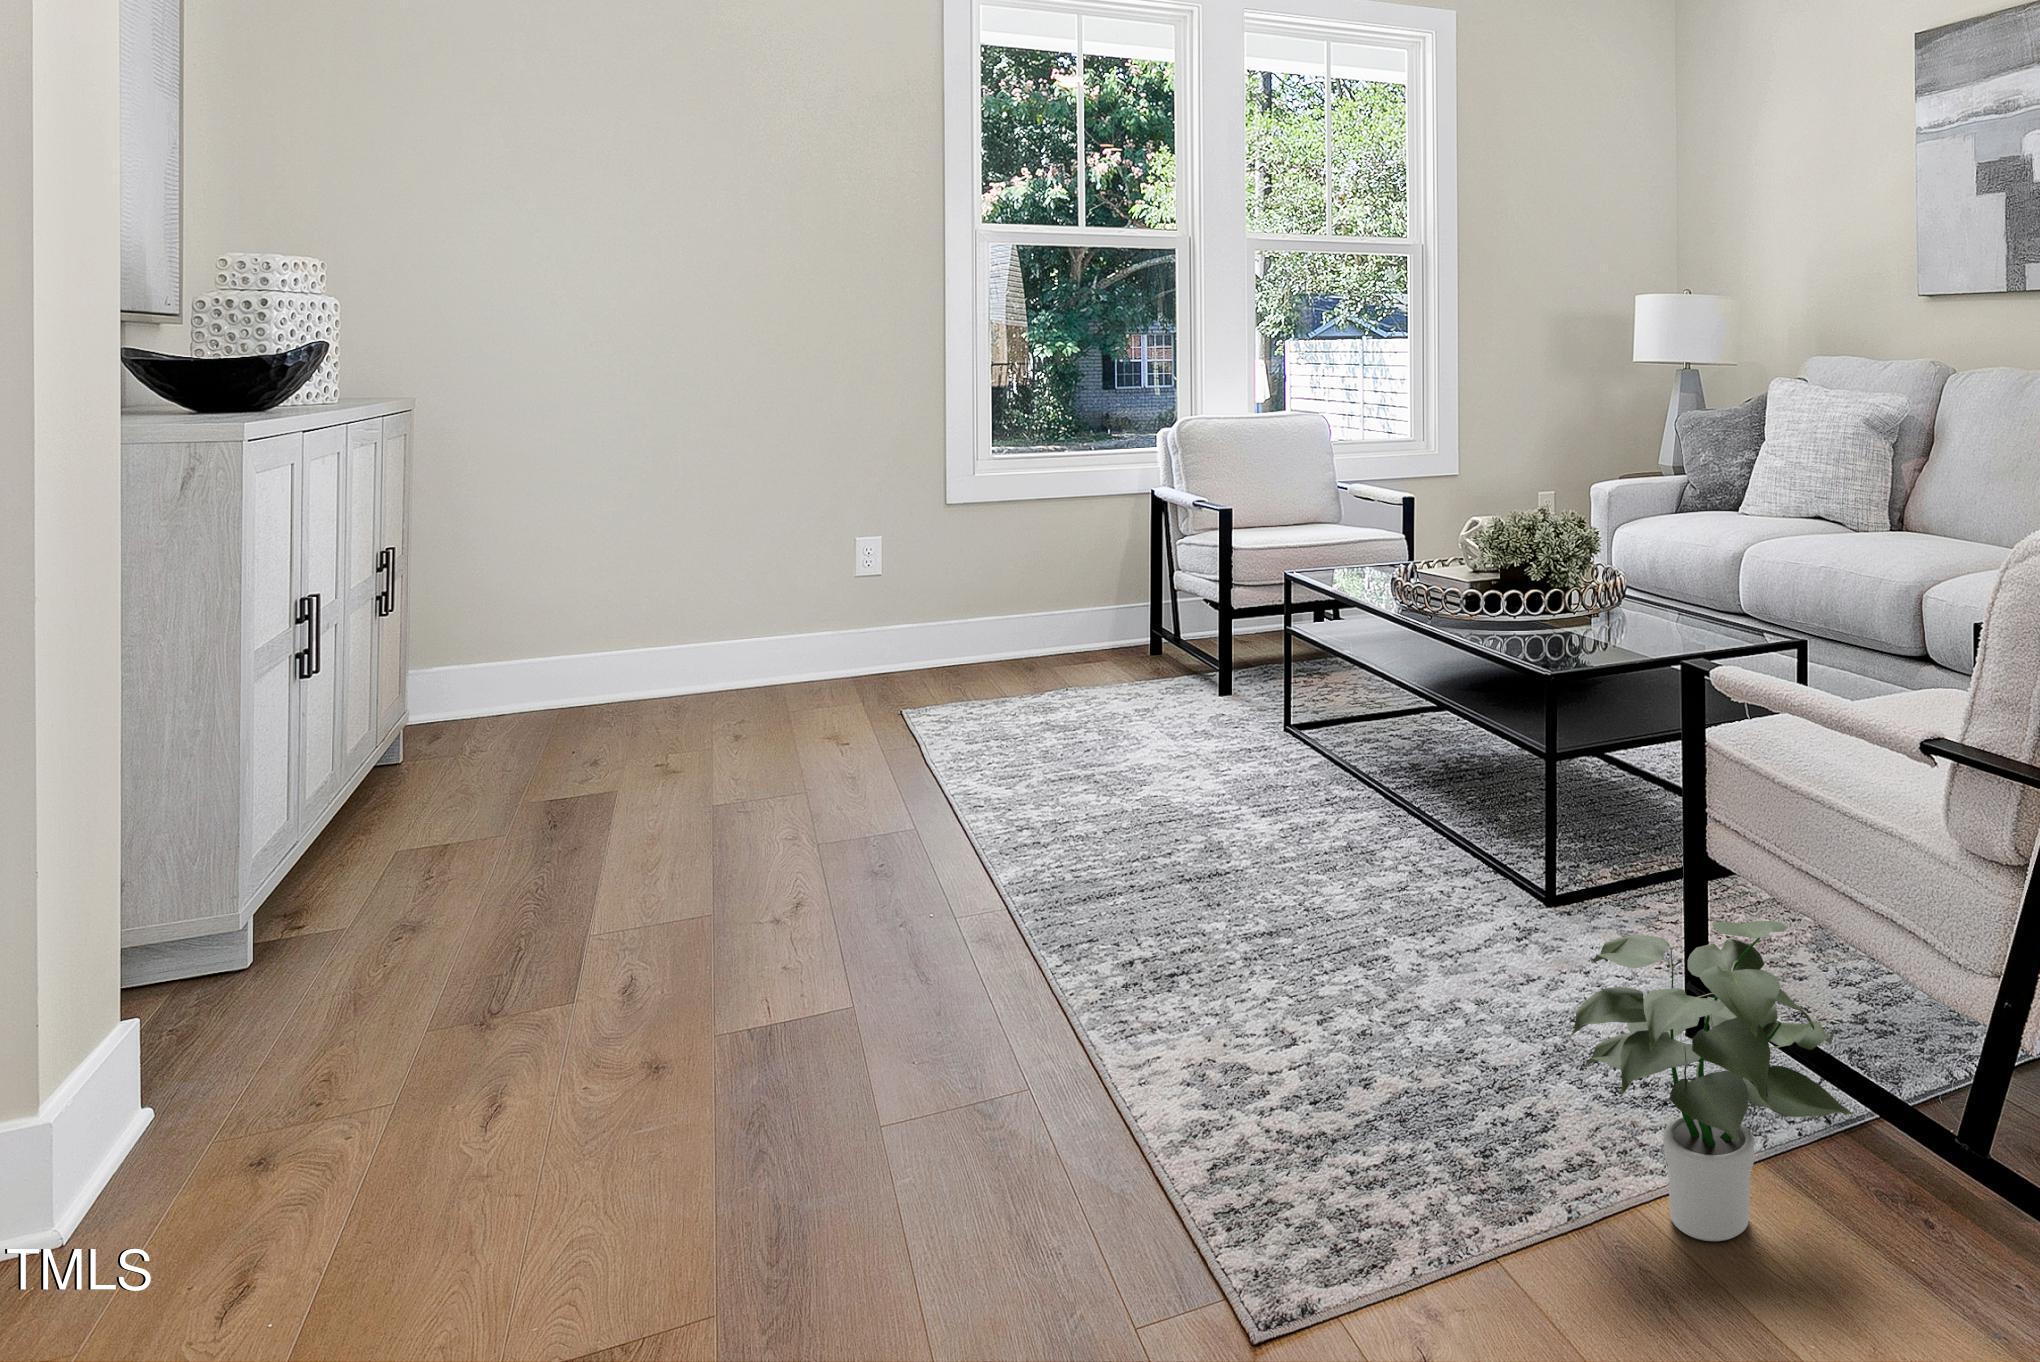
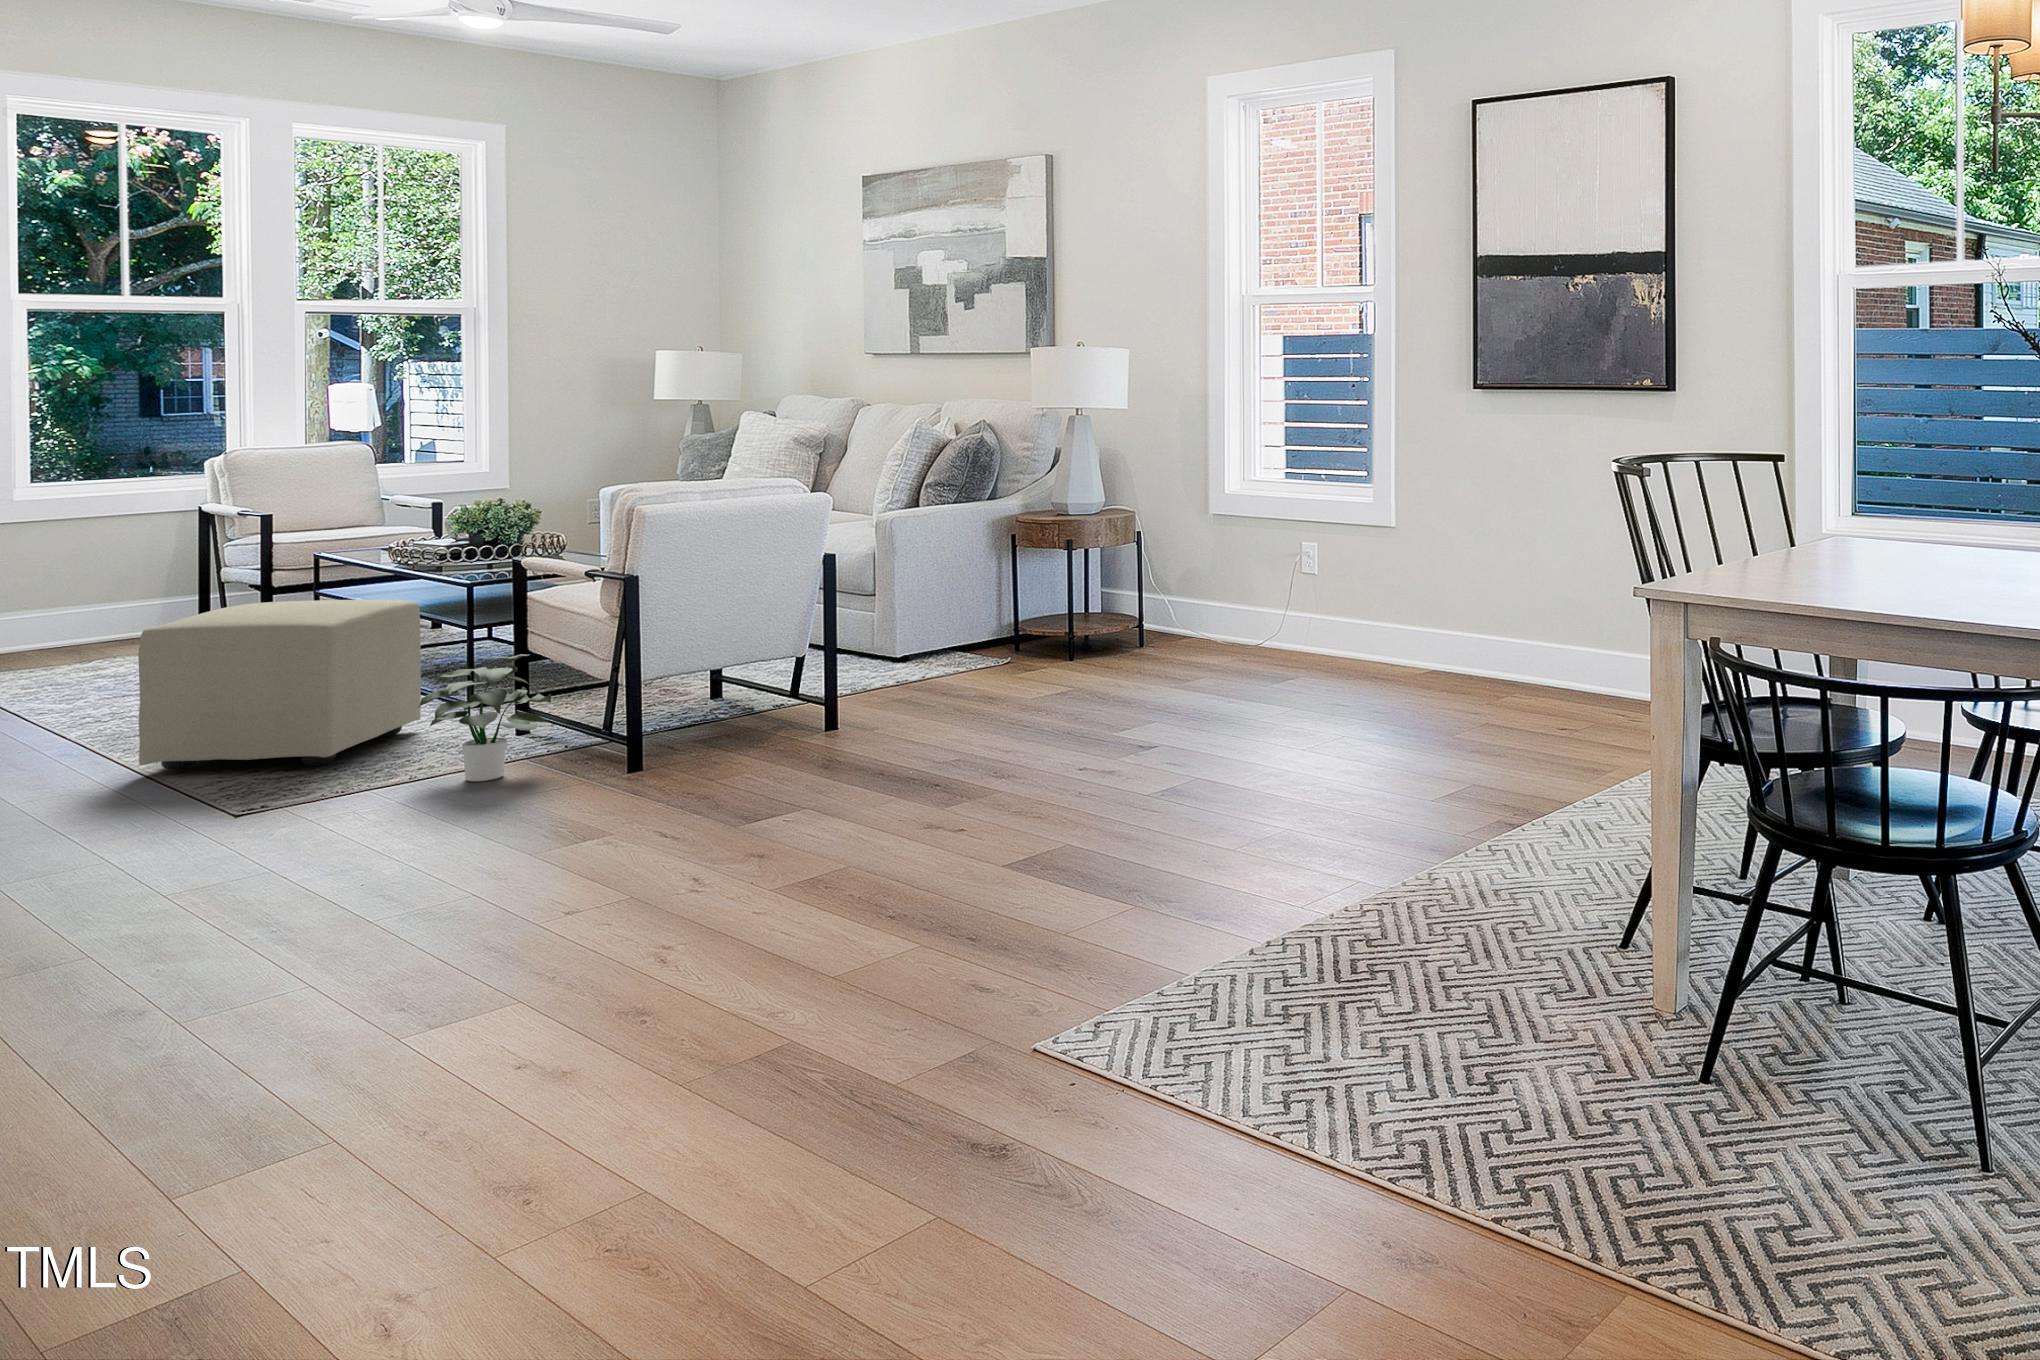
ottoman: none [1074,697,1490,1071] -> present [138,600,421,771]

